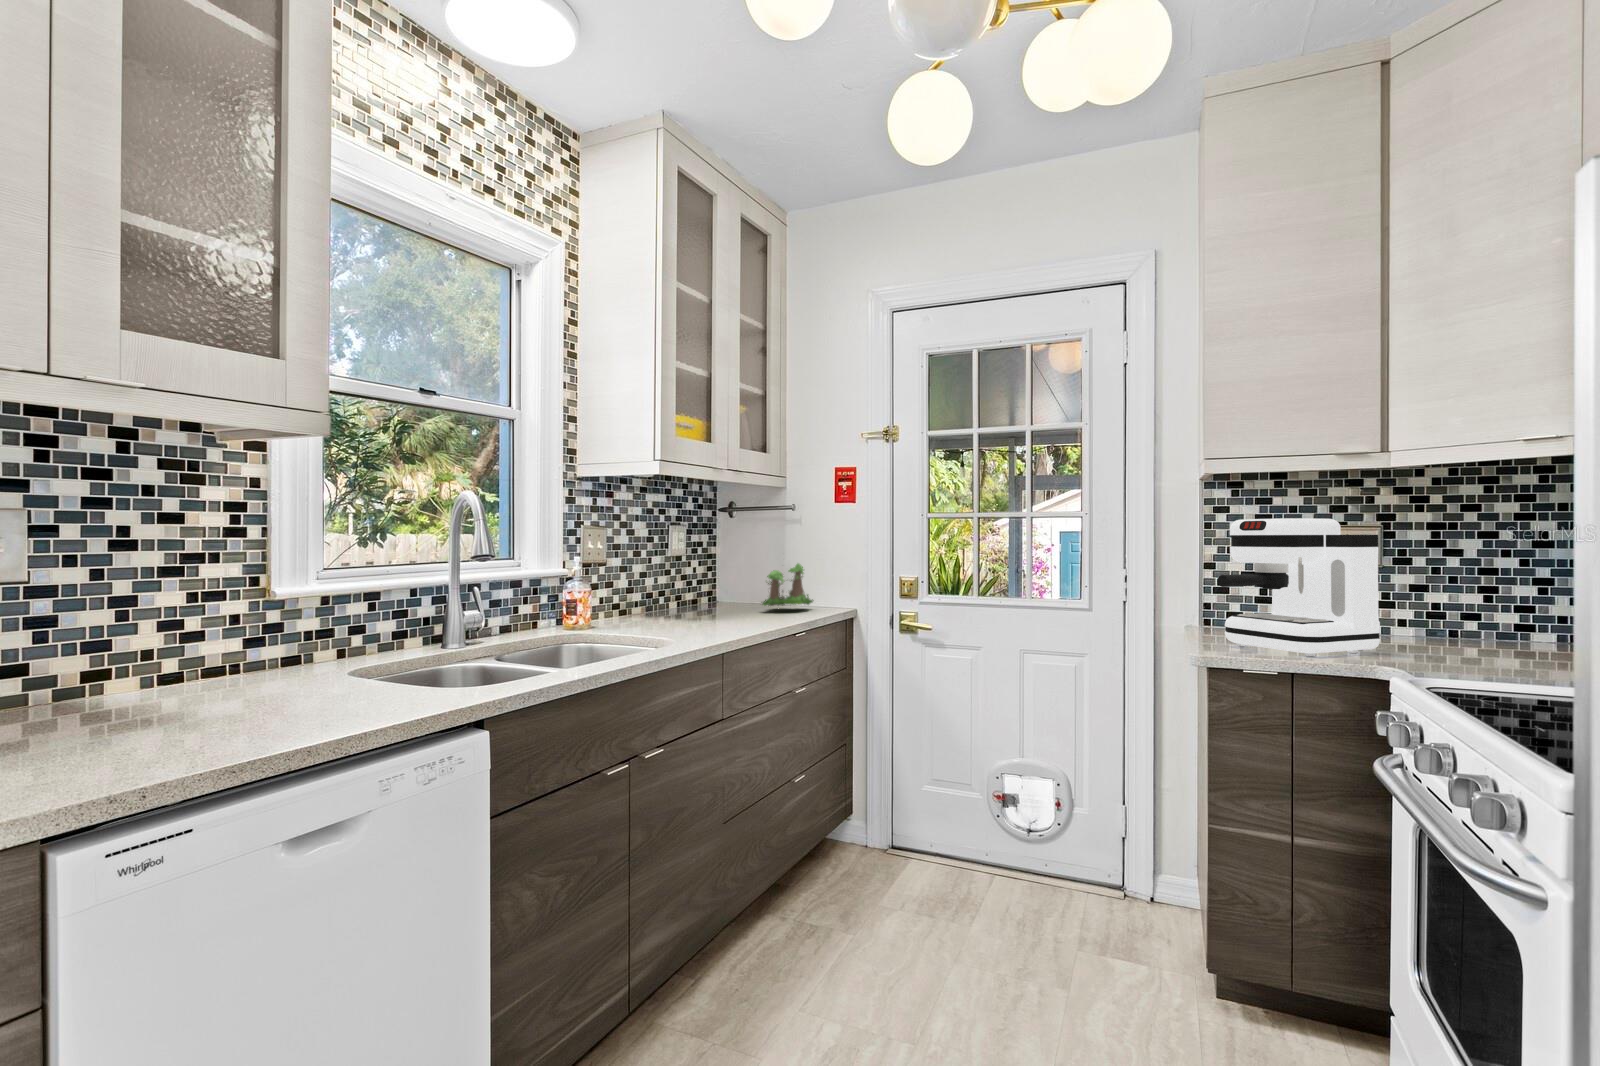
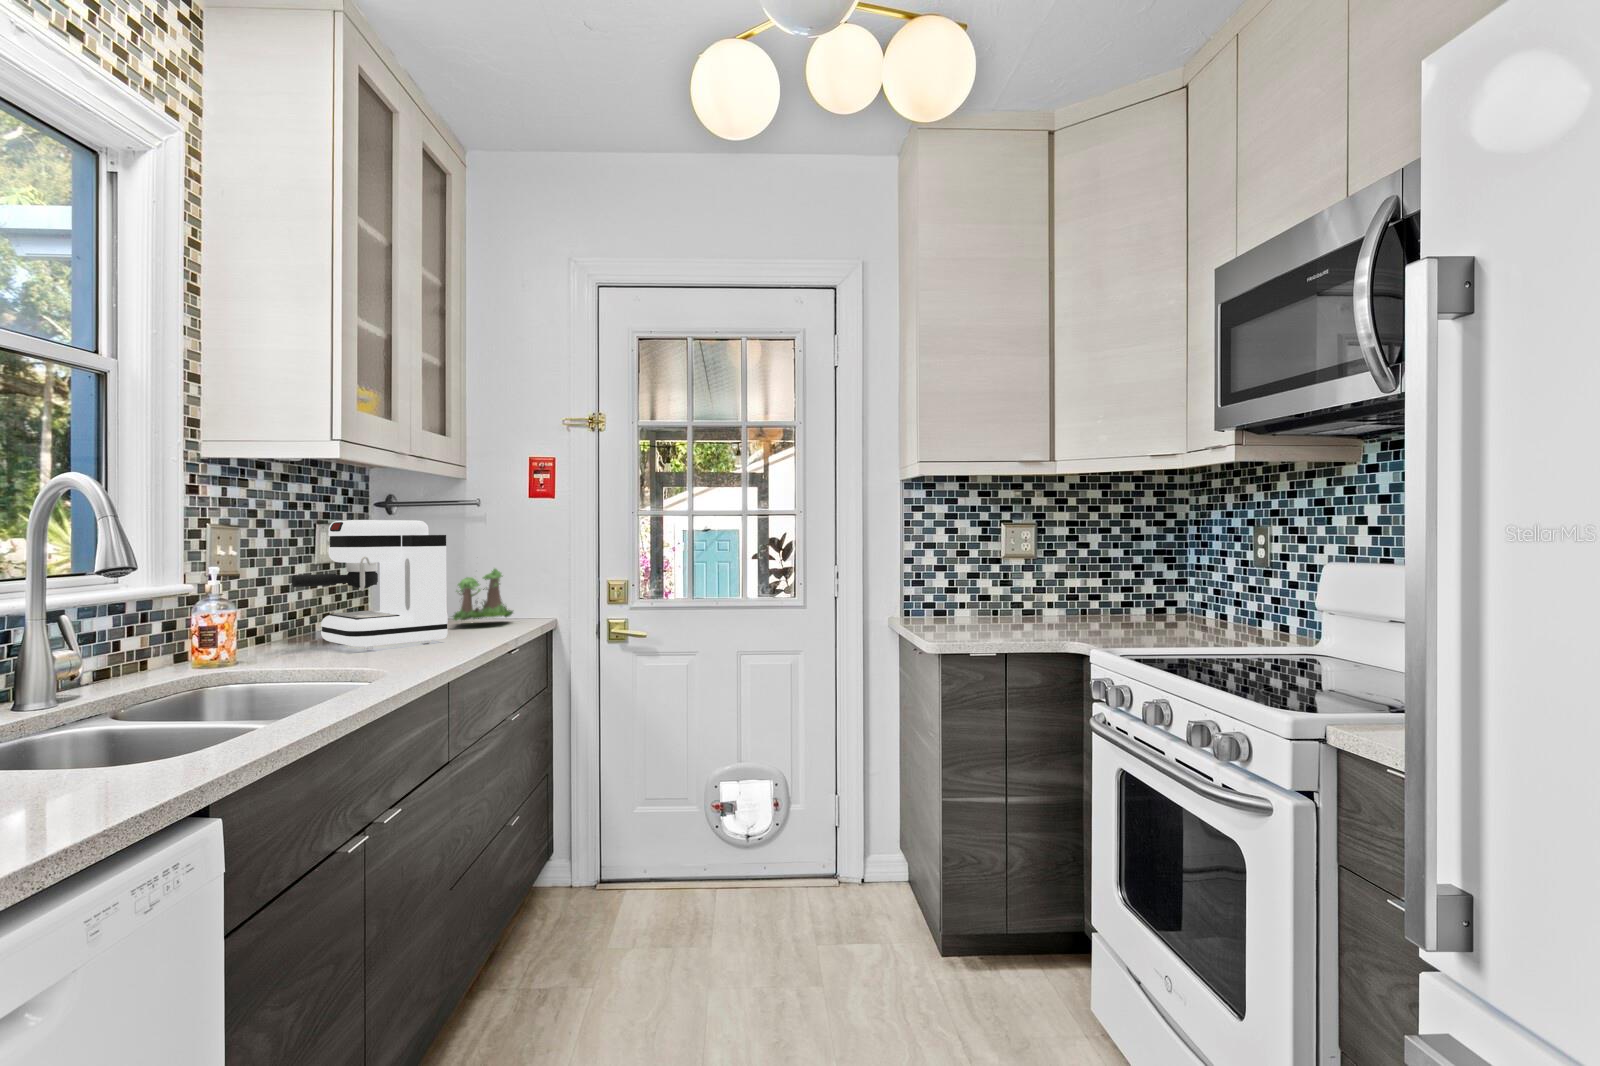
coffee maker: present [1218,518,1380,656] -> present [292,520,448,649]

